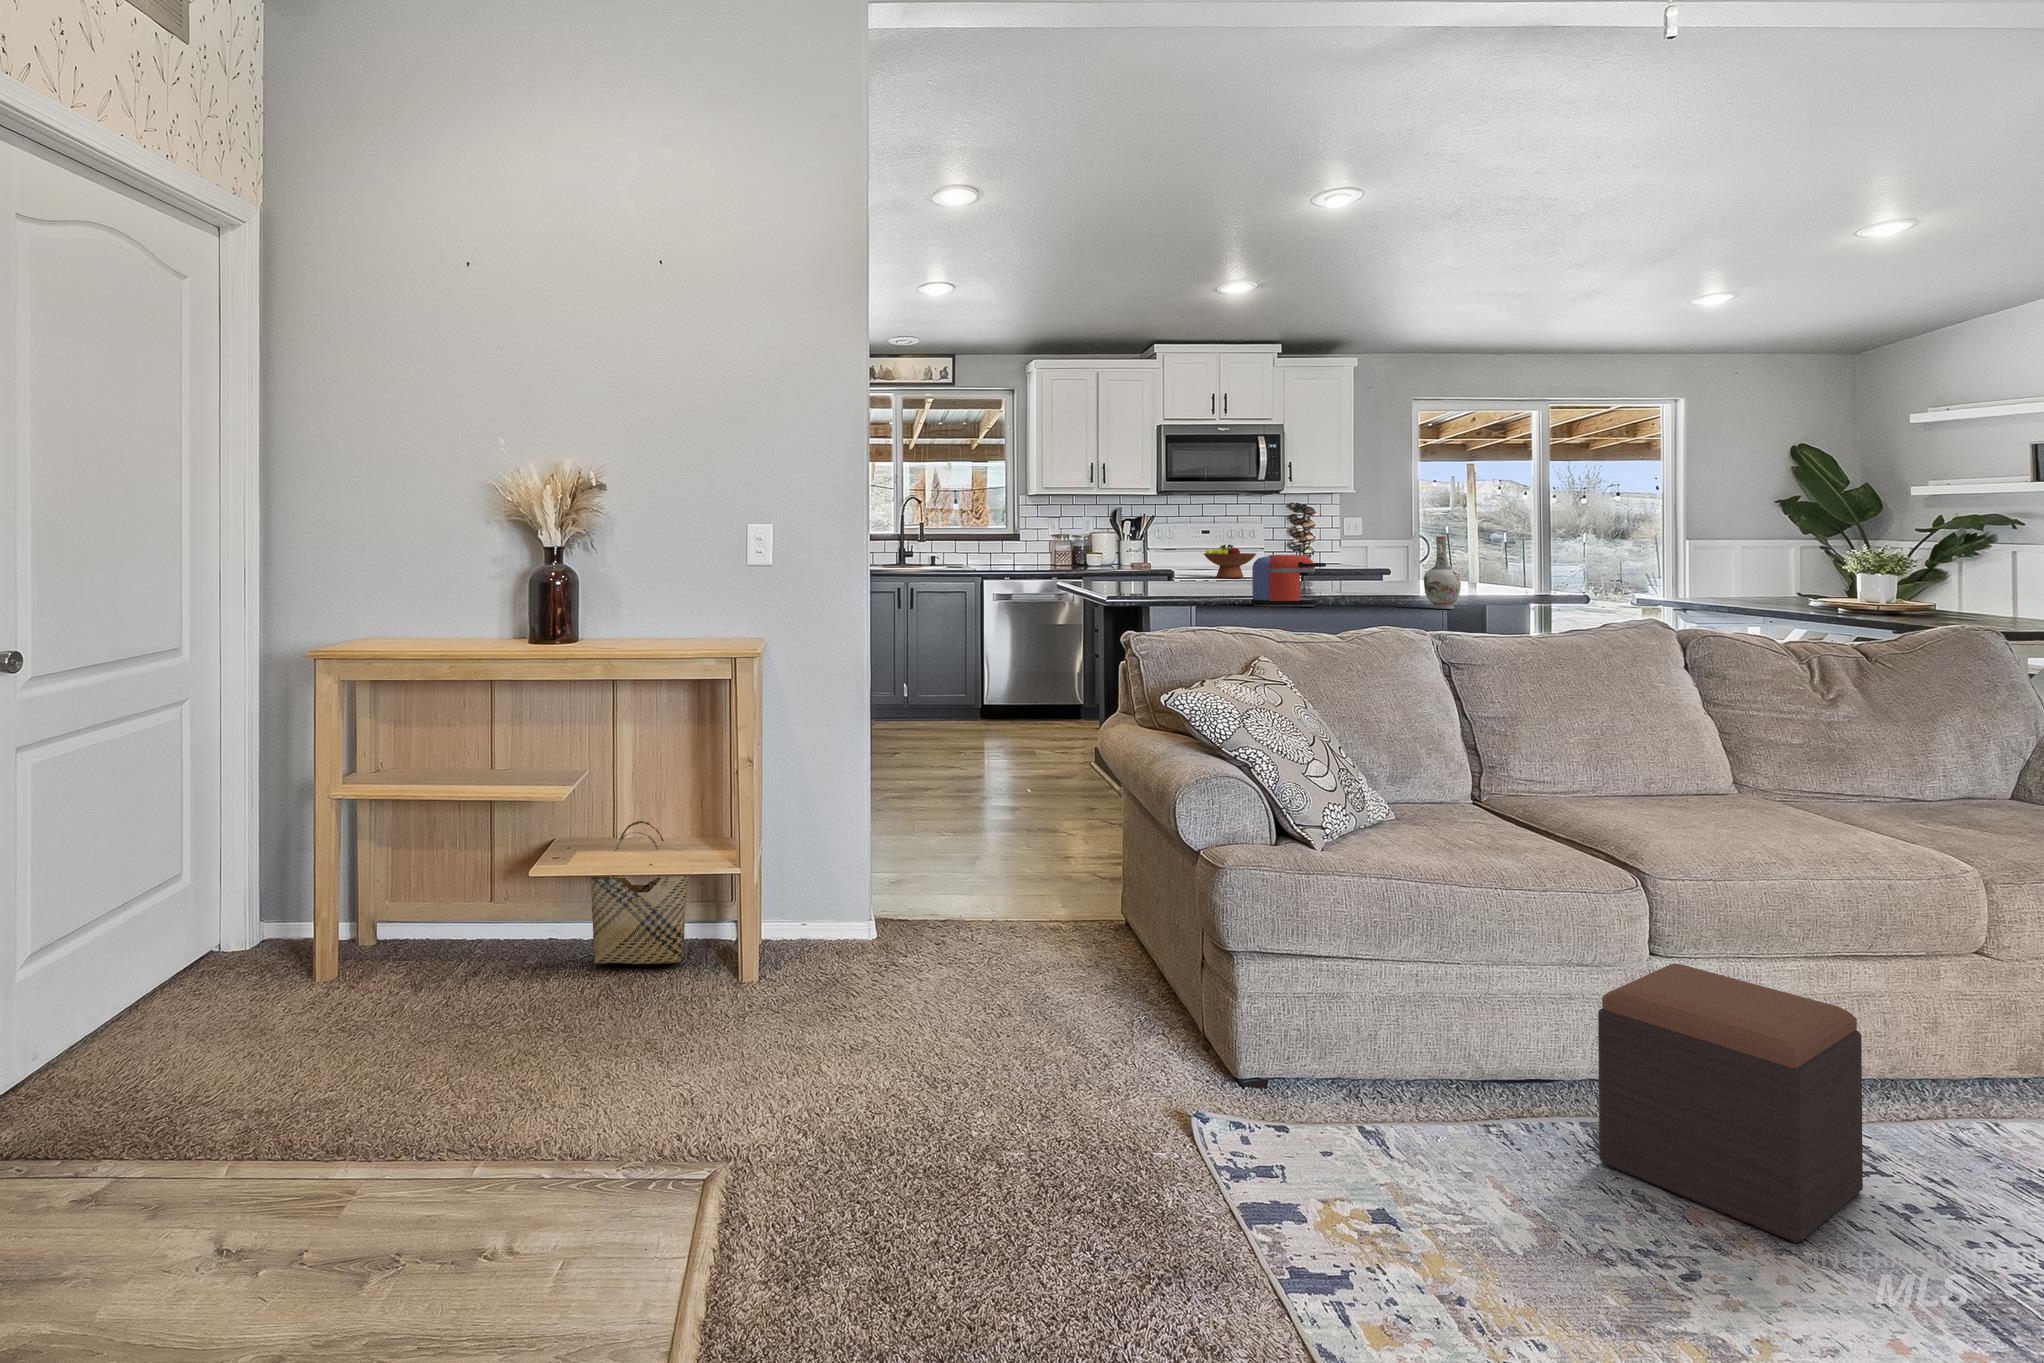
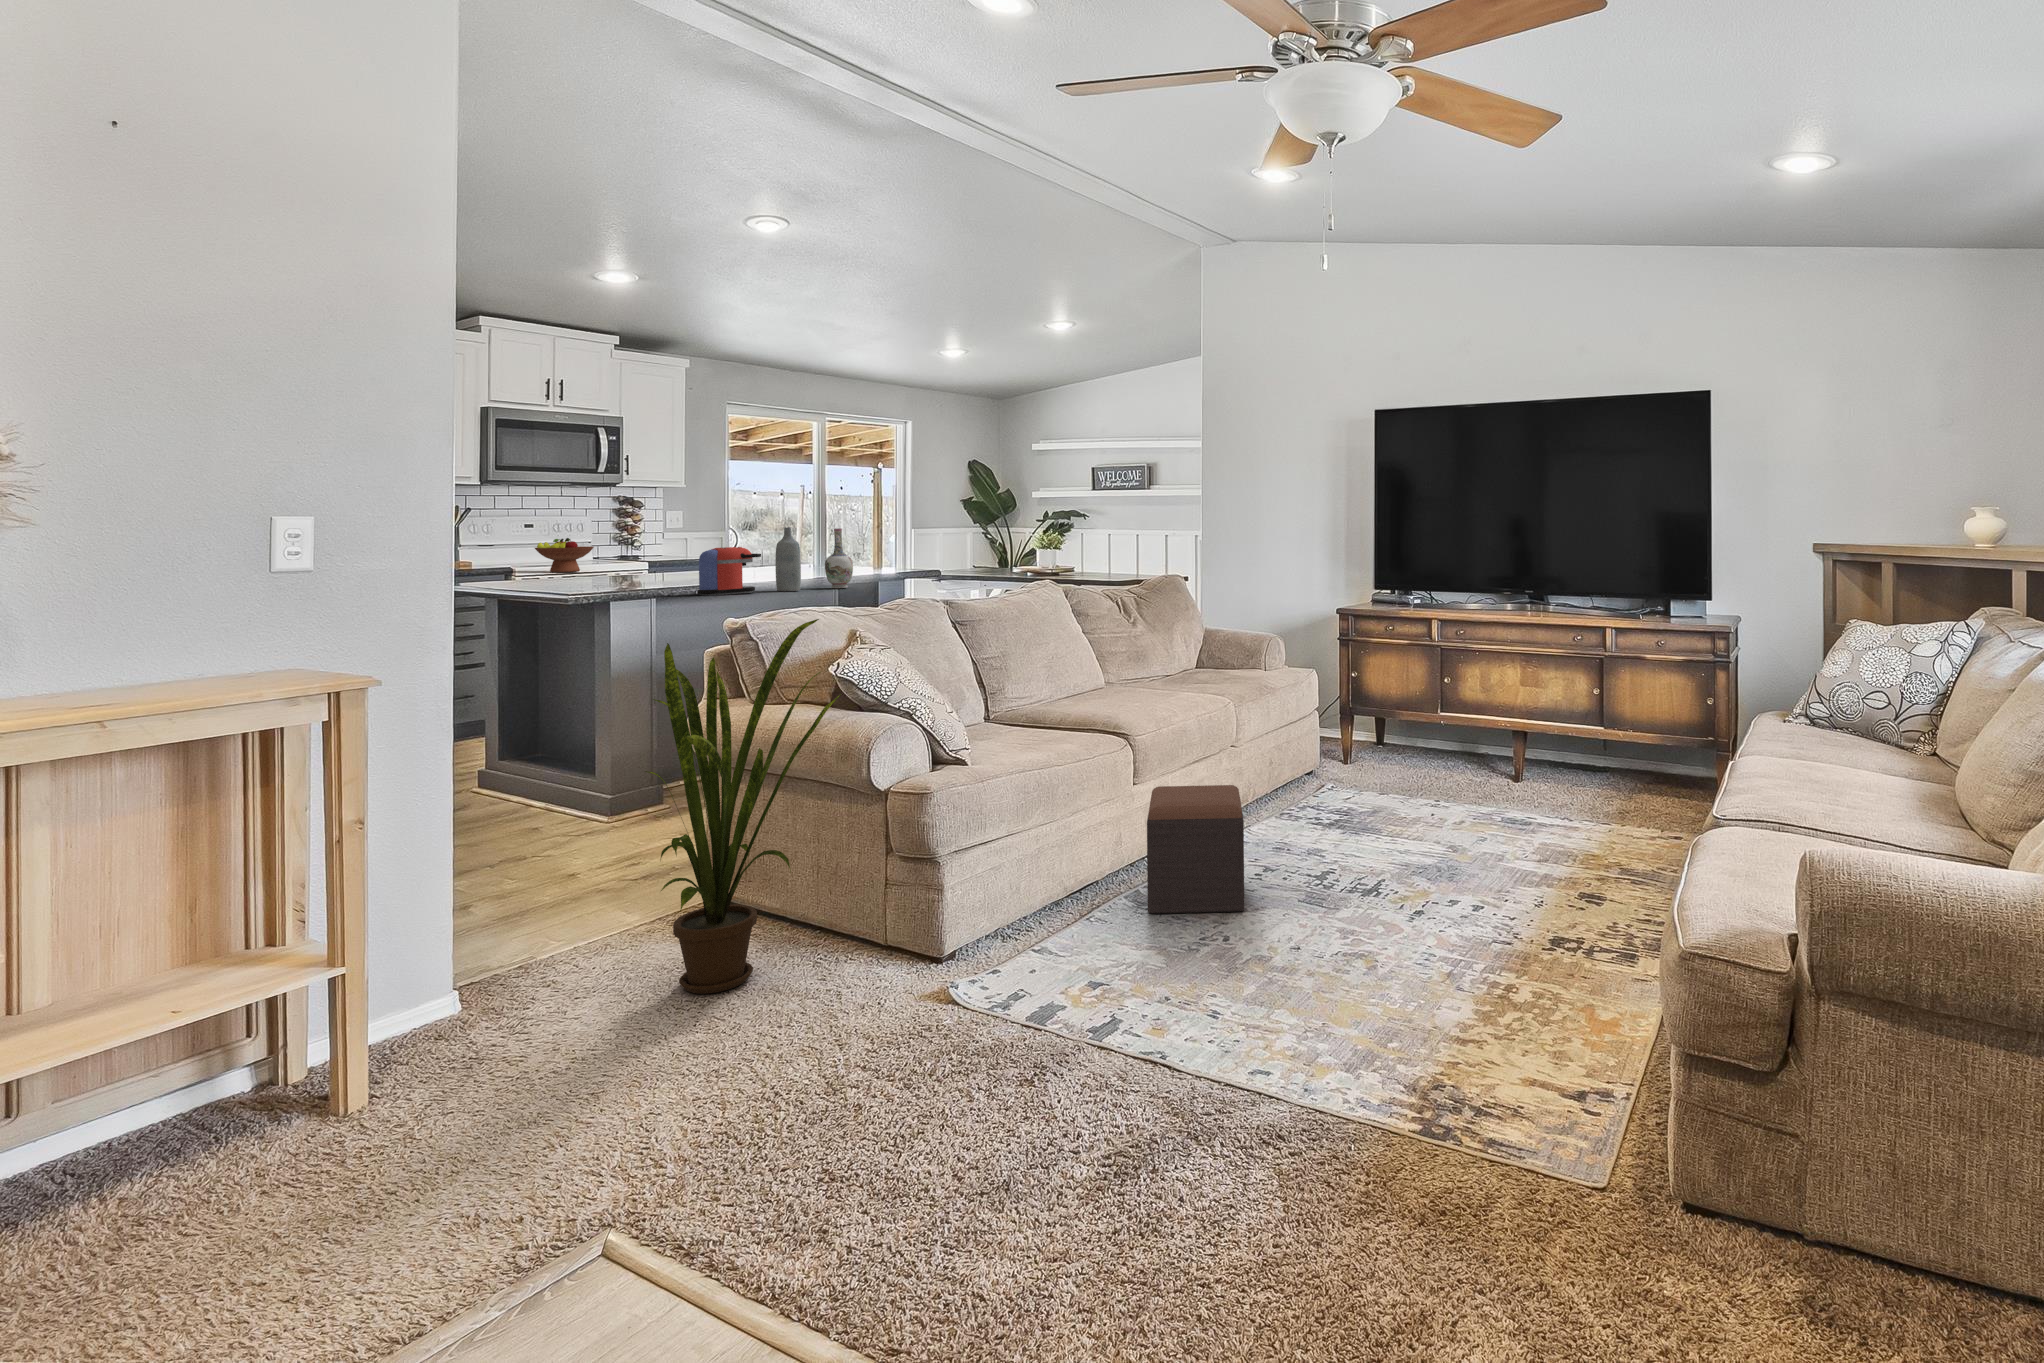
bottle: none [1352,534,1381,608] -> present [775,527,801,591]
house plant: none [928,633,1151,1017] -> present [645,619,841,994]
woven basket: present [589,821,689,964] -> none [77,945,260,1164]

